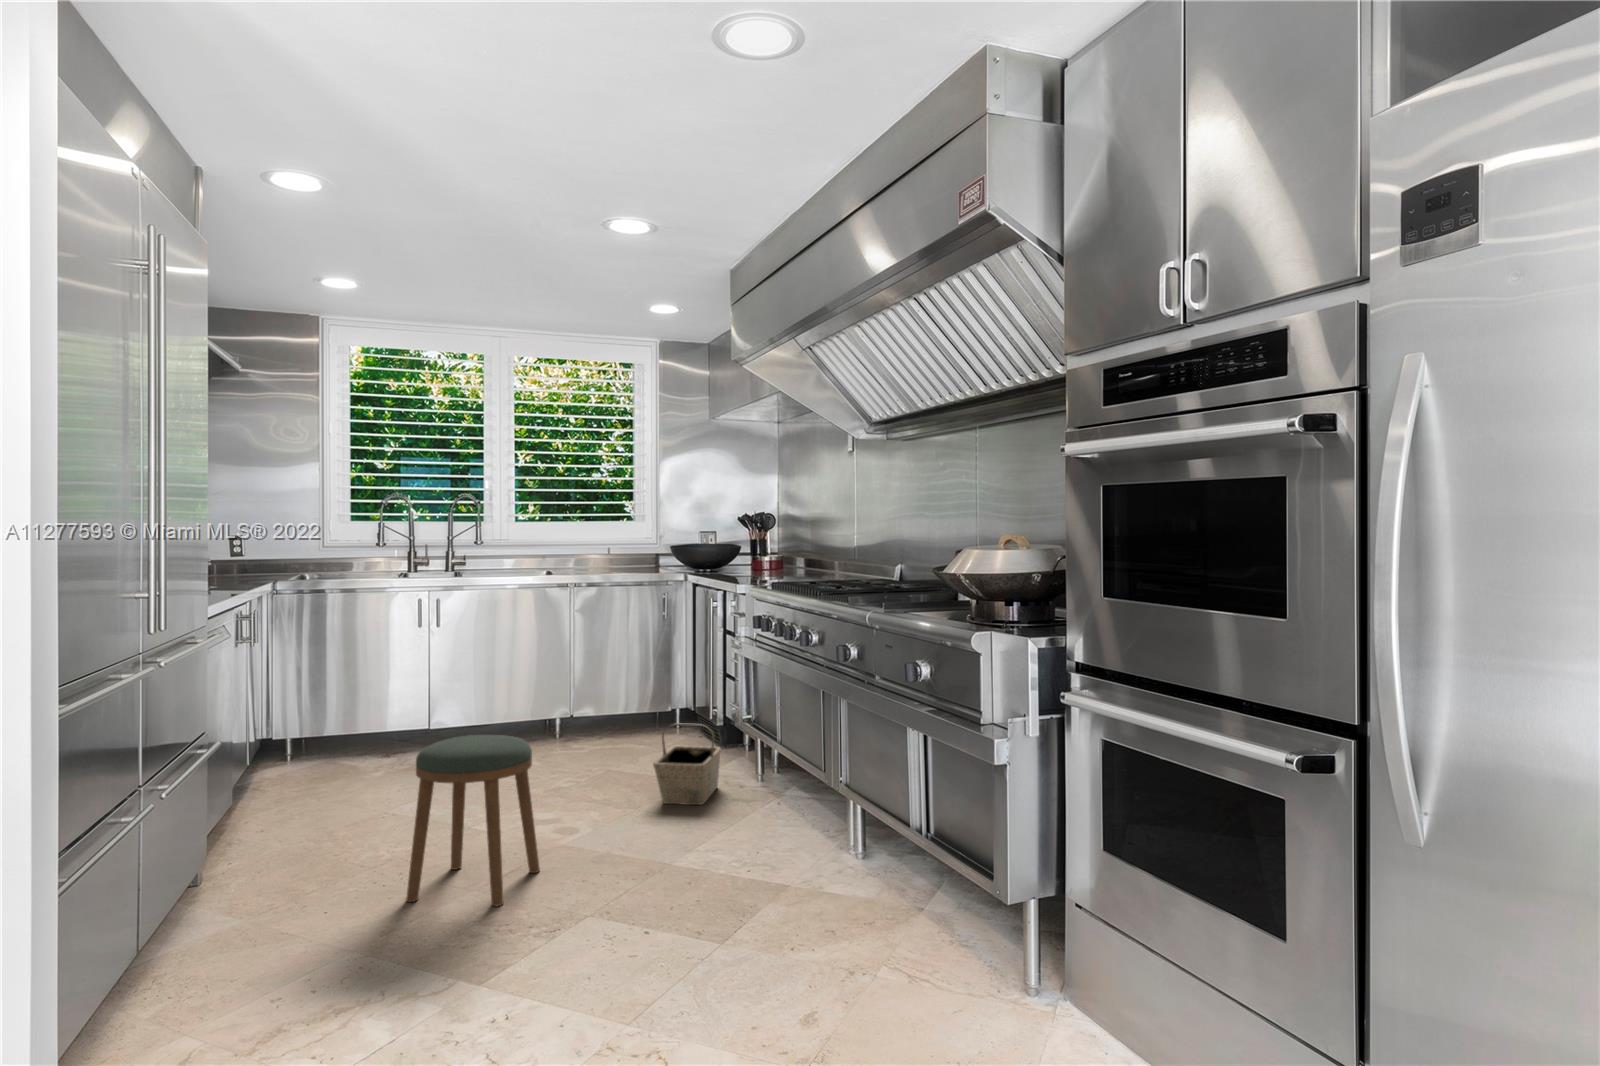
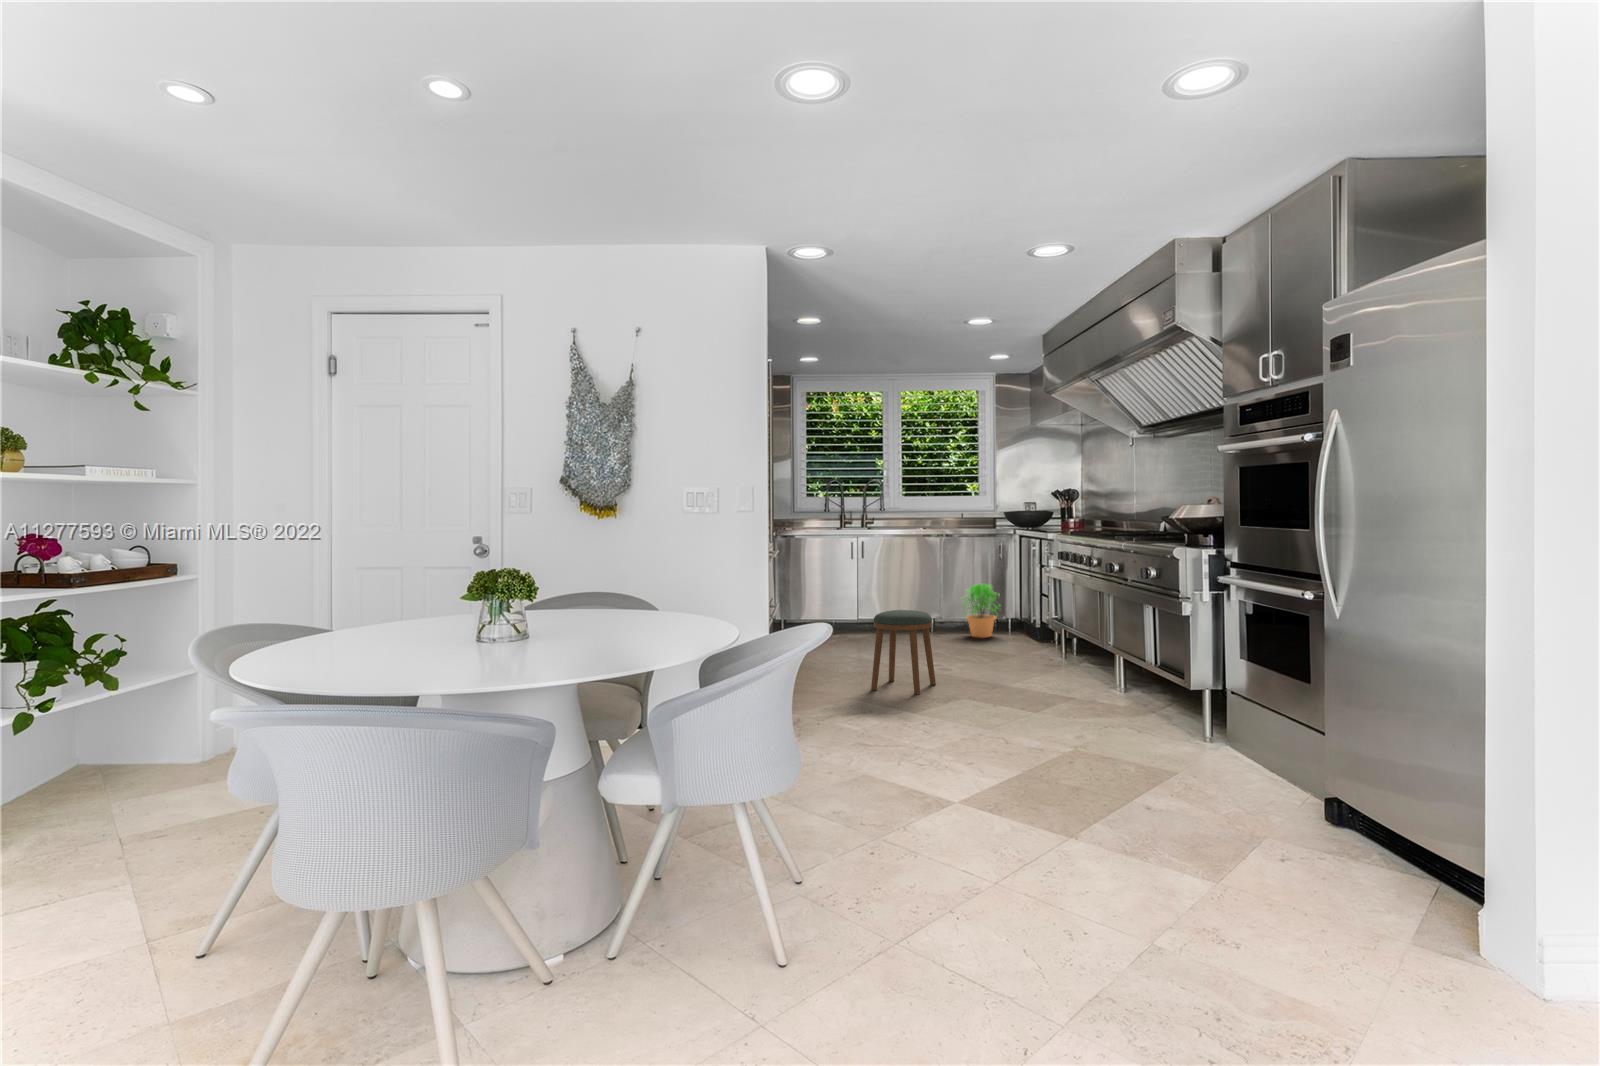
potted plant: none [599,654,670,742] -> present [963,583,1000,638]
basket: present [653,723,721,805] -> none [996,618,1039,666]

